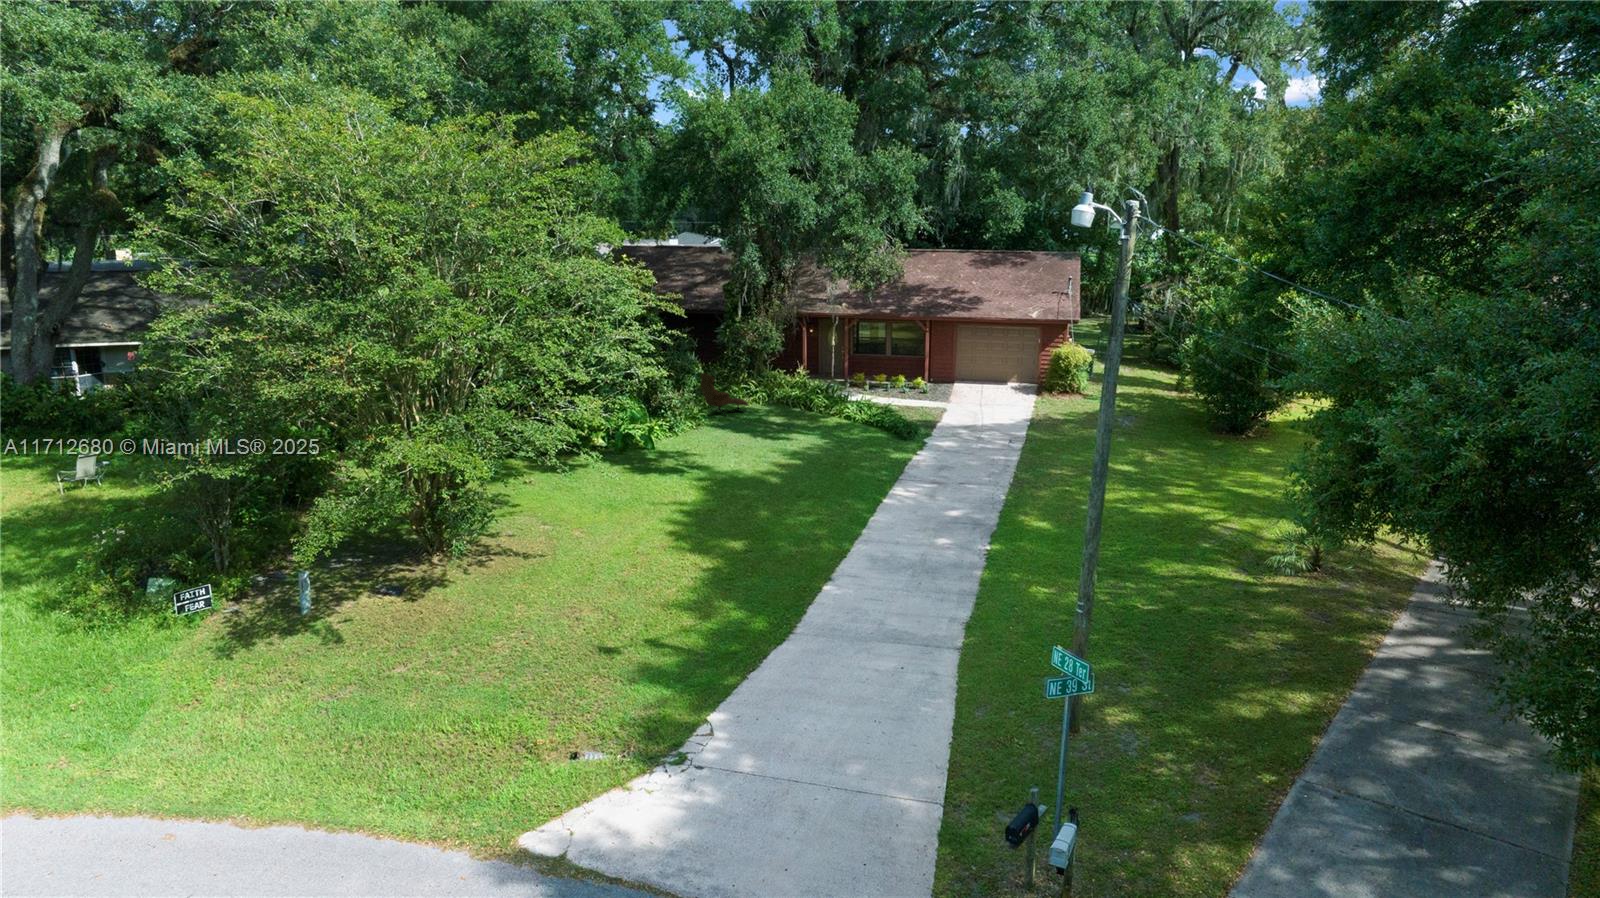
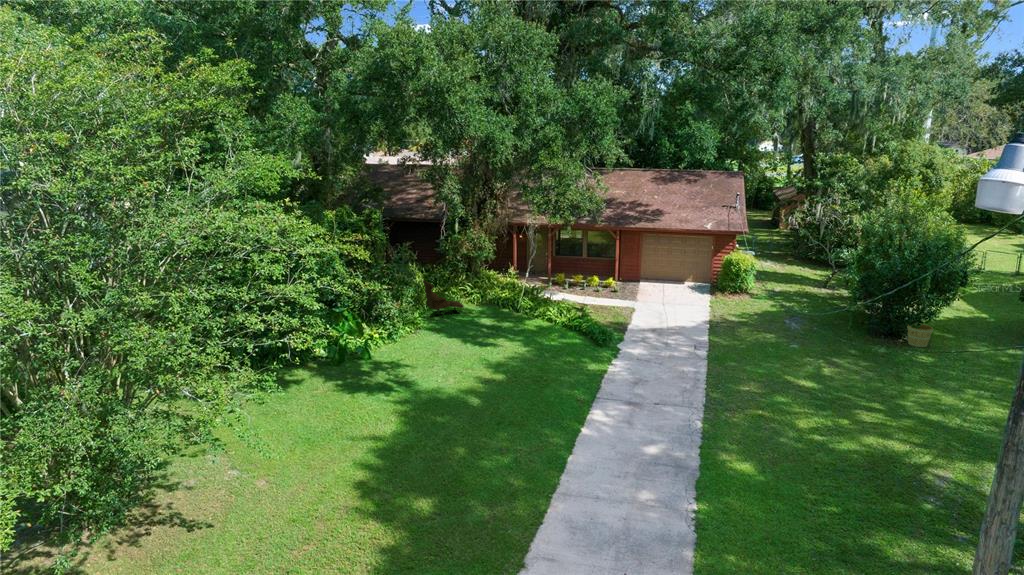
wooden bucket: none [1246,414,1274,439] -> present [907,324,933,347]

